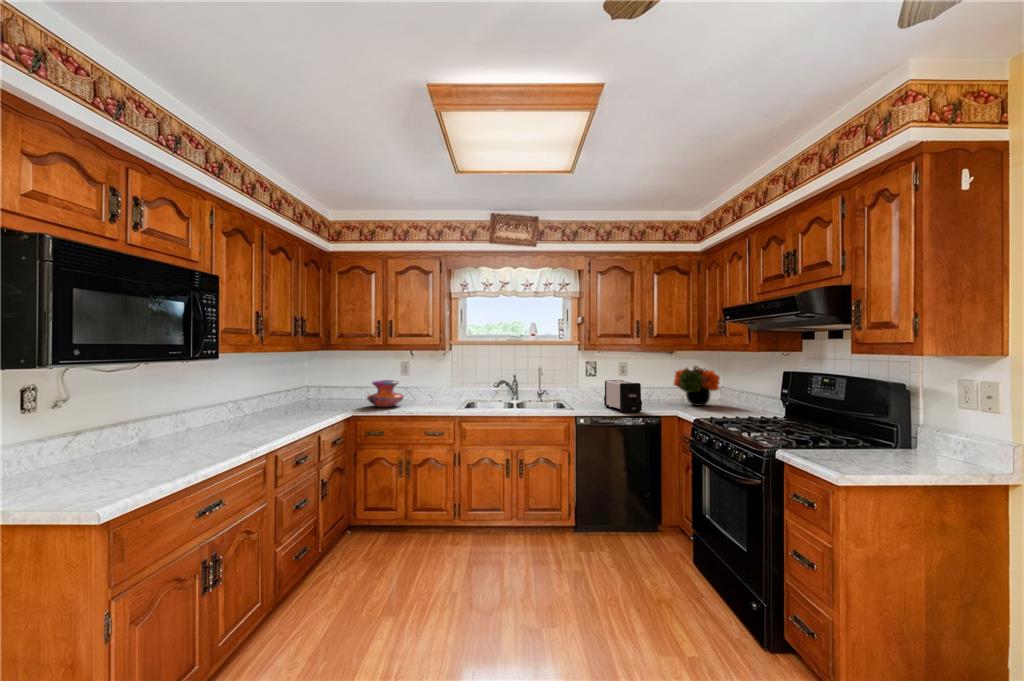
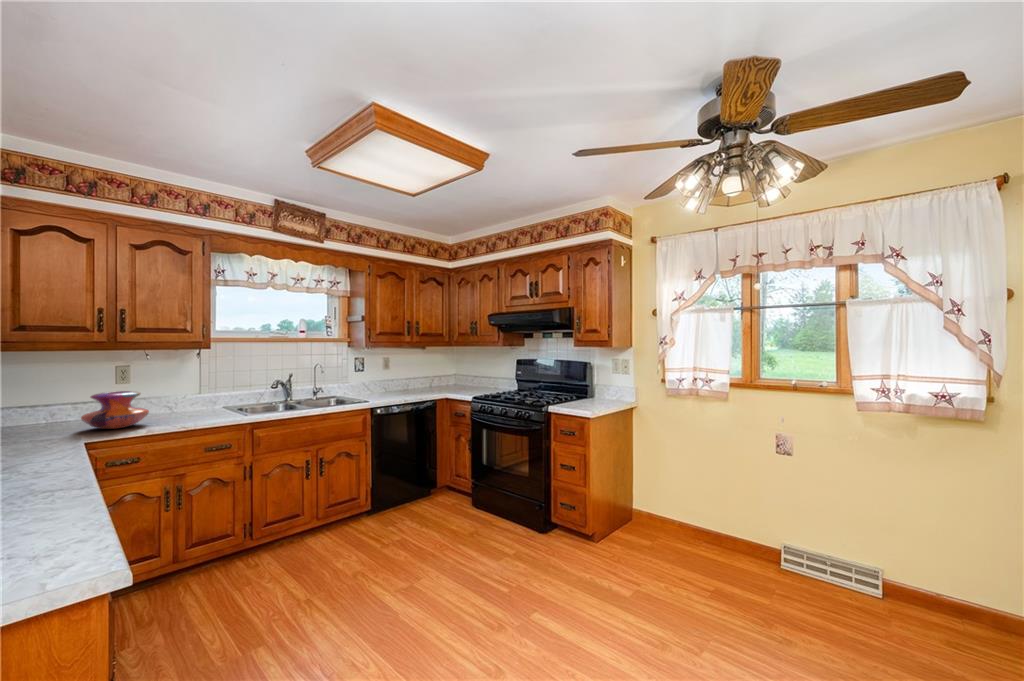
flower arrangement: present [674,366,720,406] -> none [431,358,466,389]
toaster: present [604,380,642,413] -> none [388,372,427,399]

